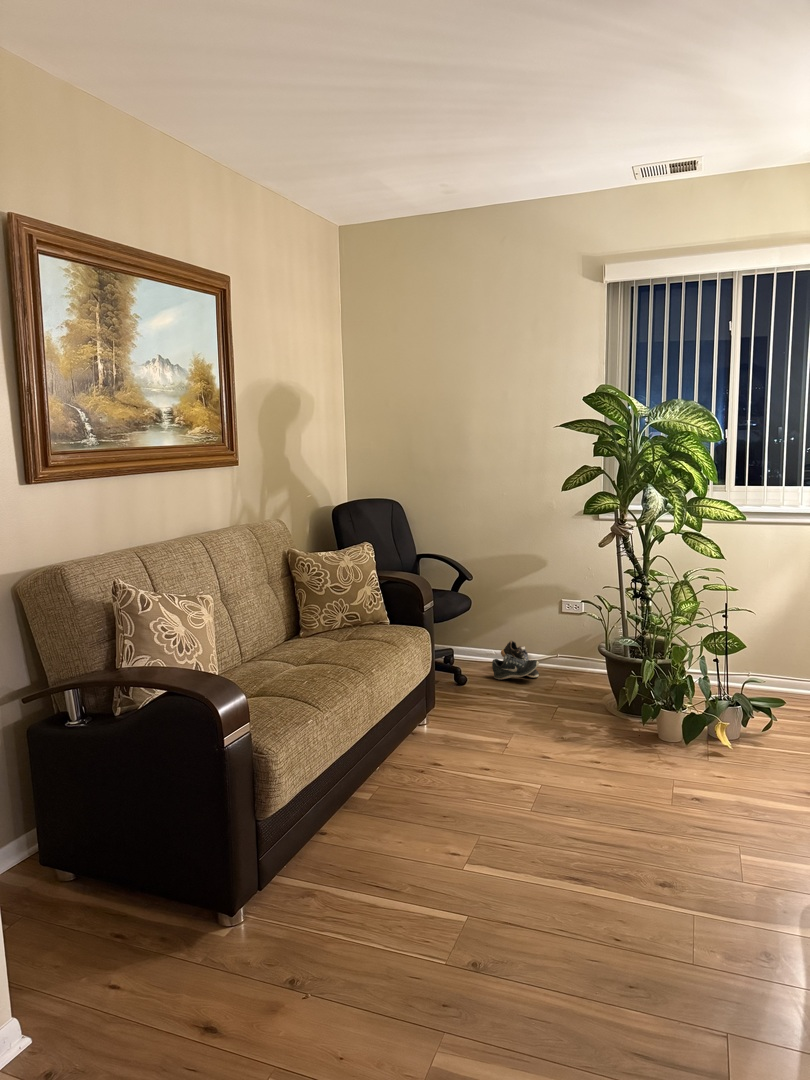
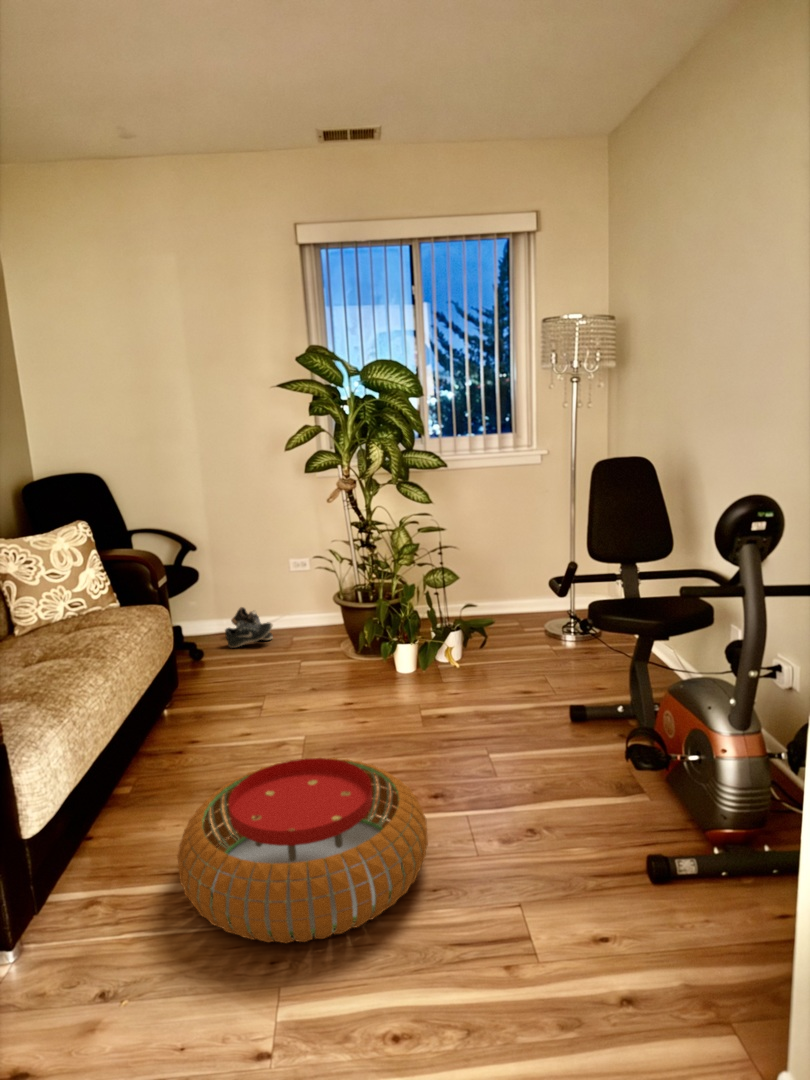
pouf: none [380,806,637,1001] -> present [177,758,428,943]

